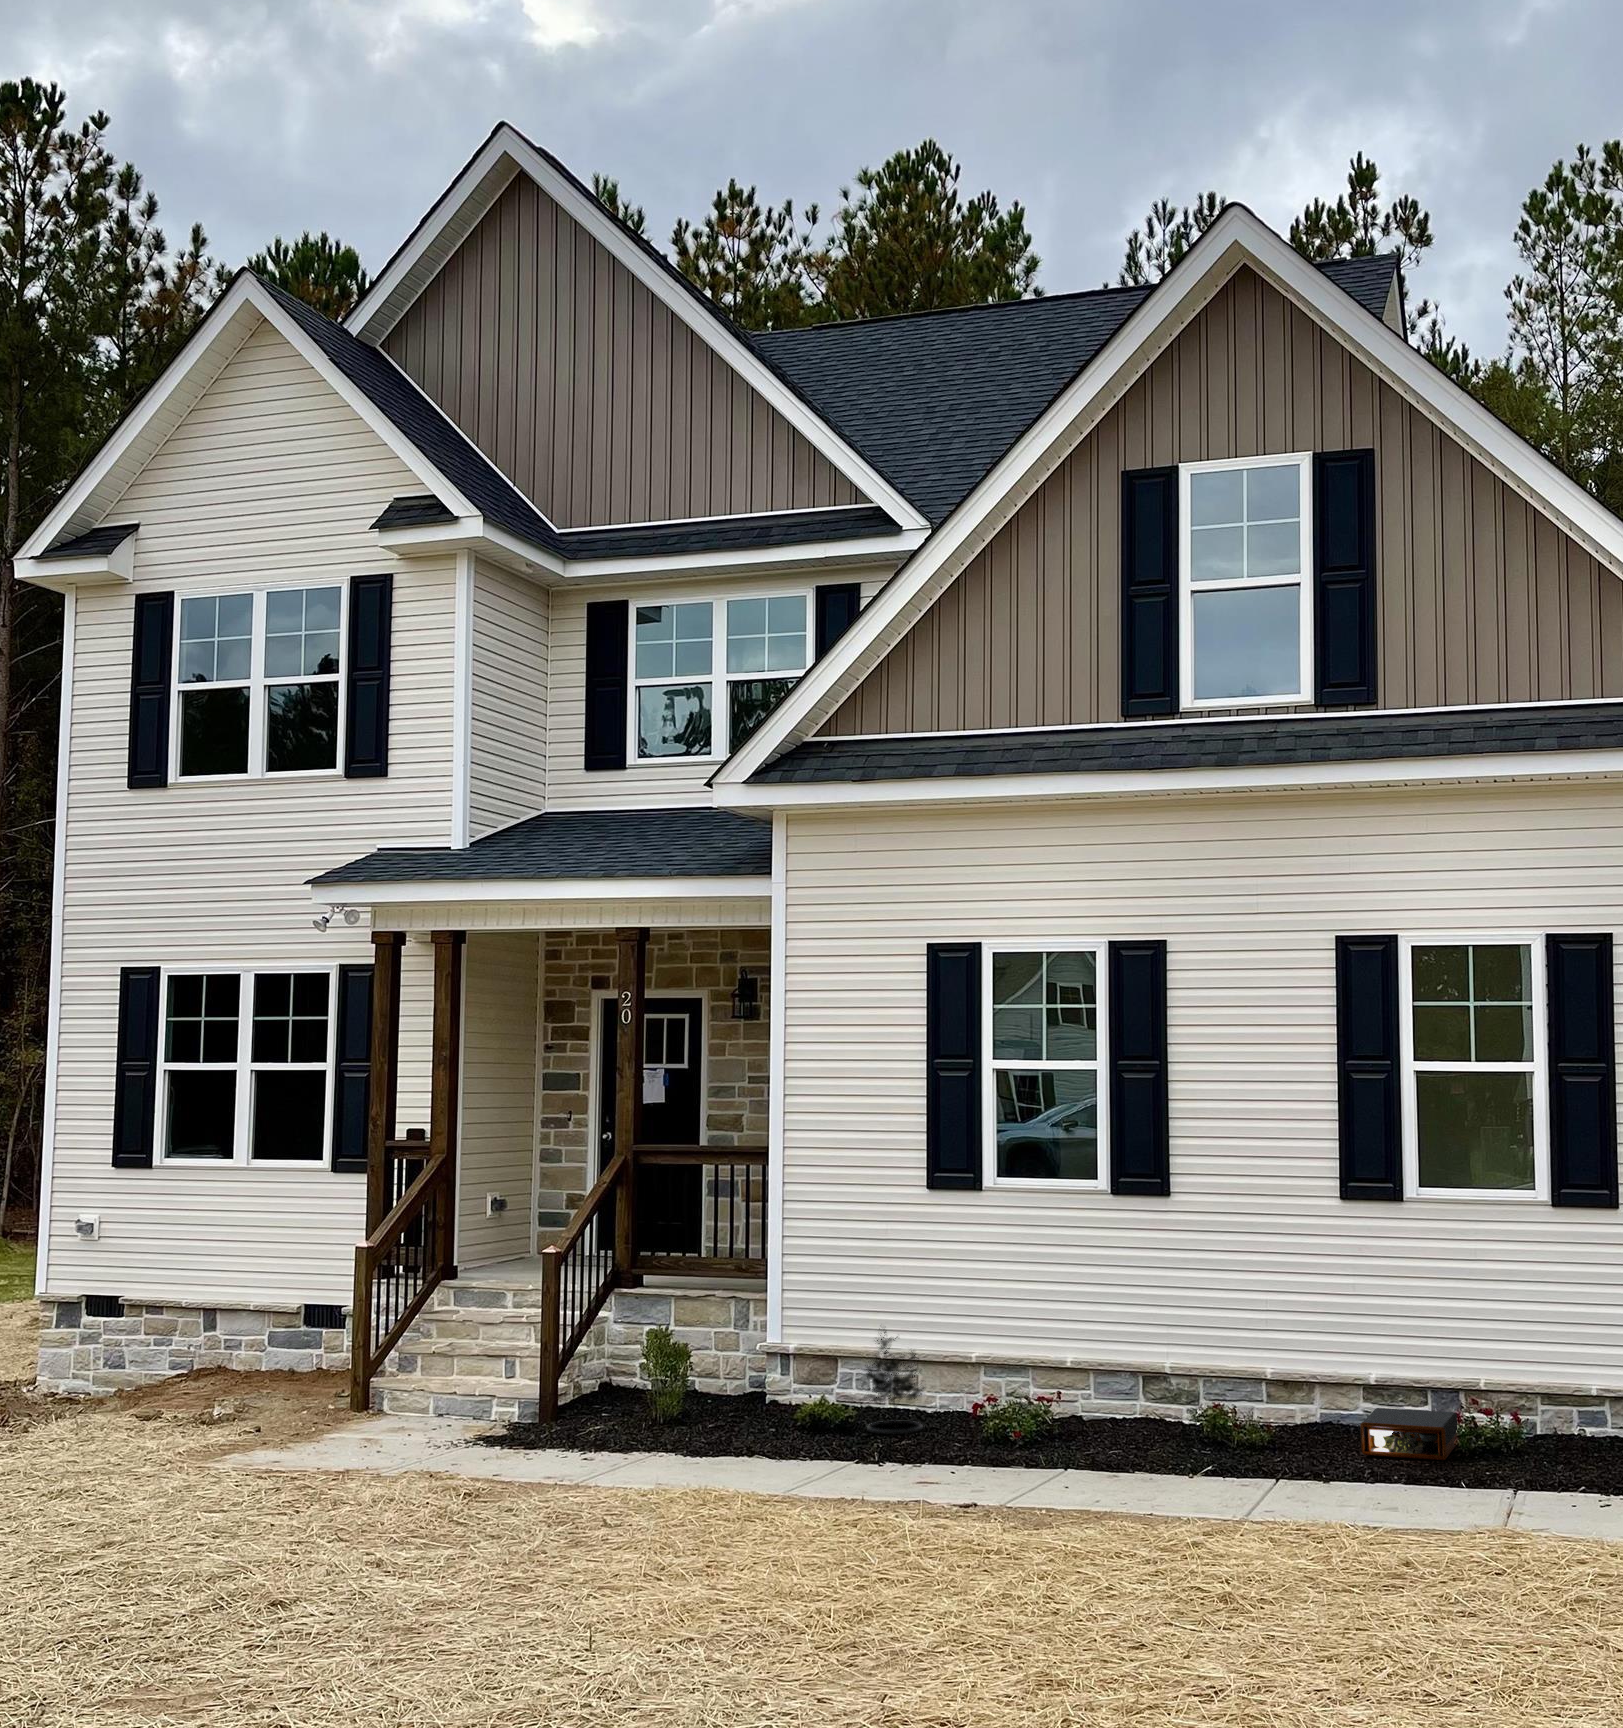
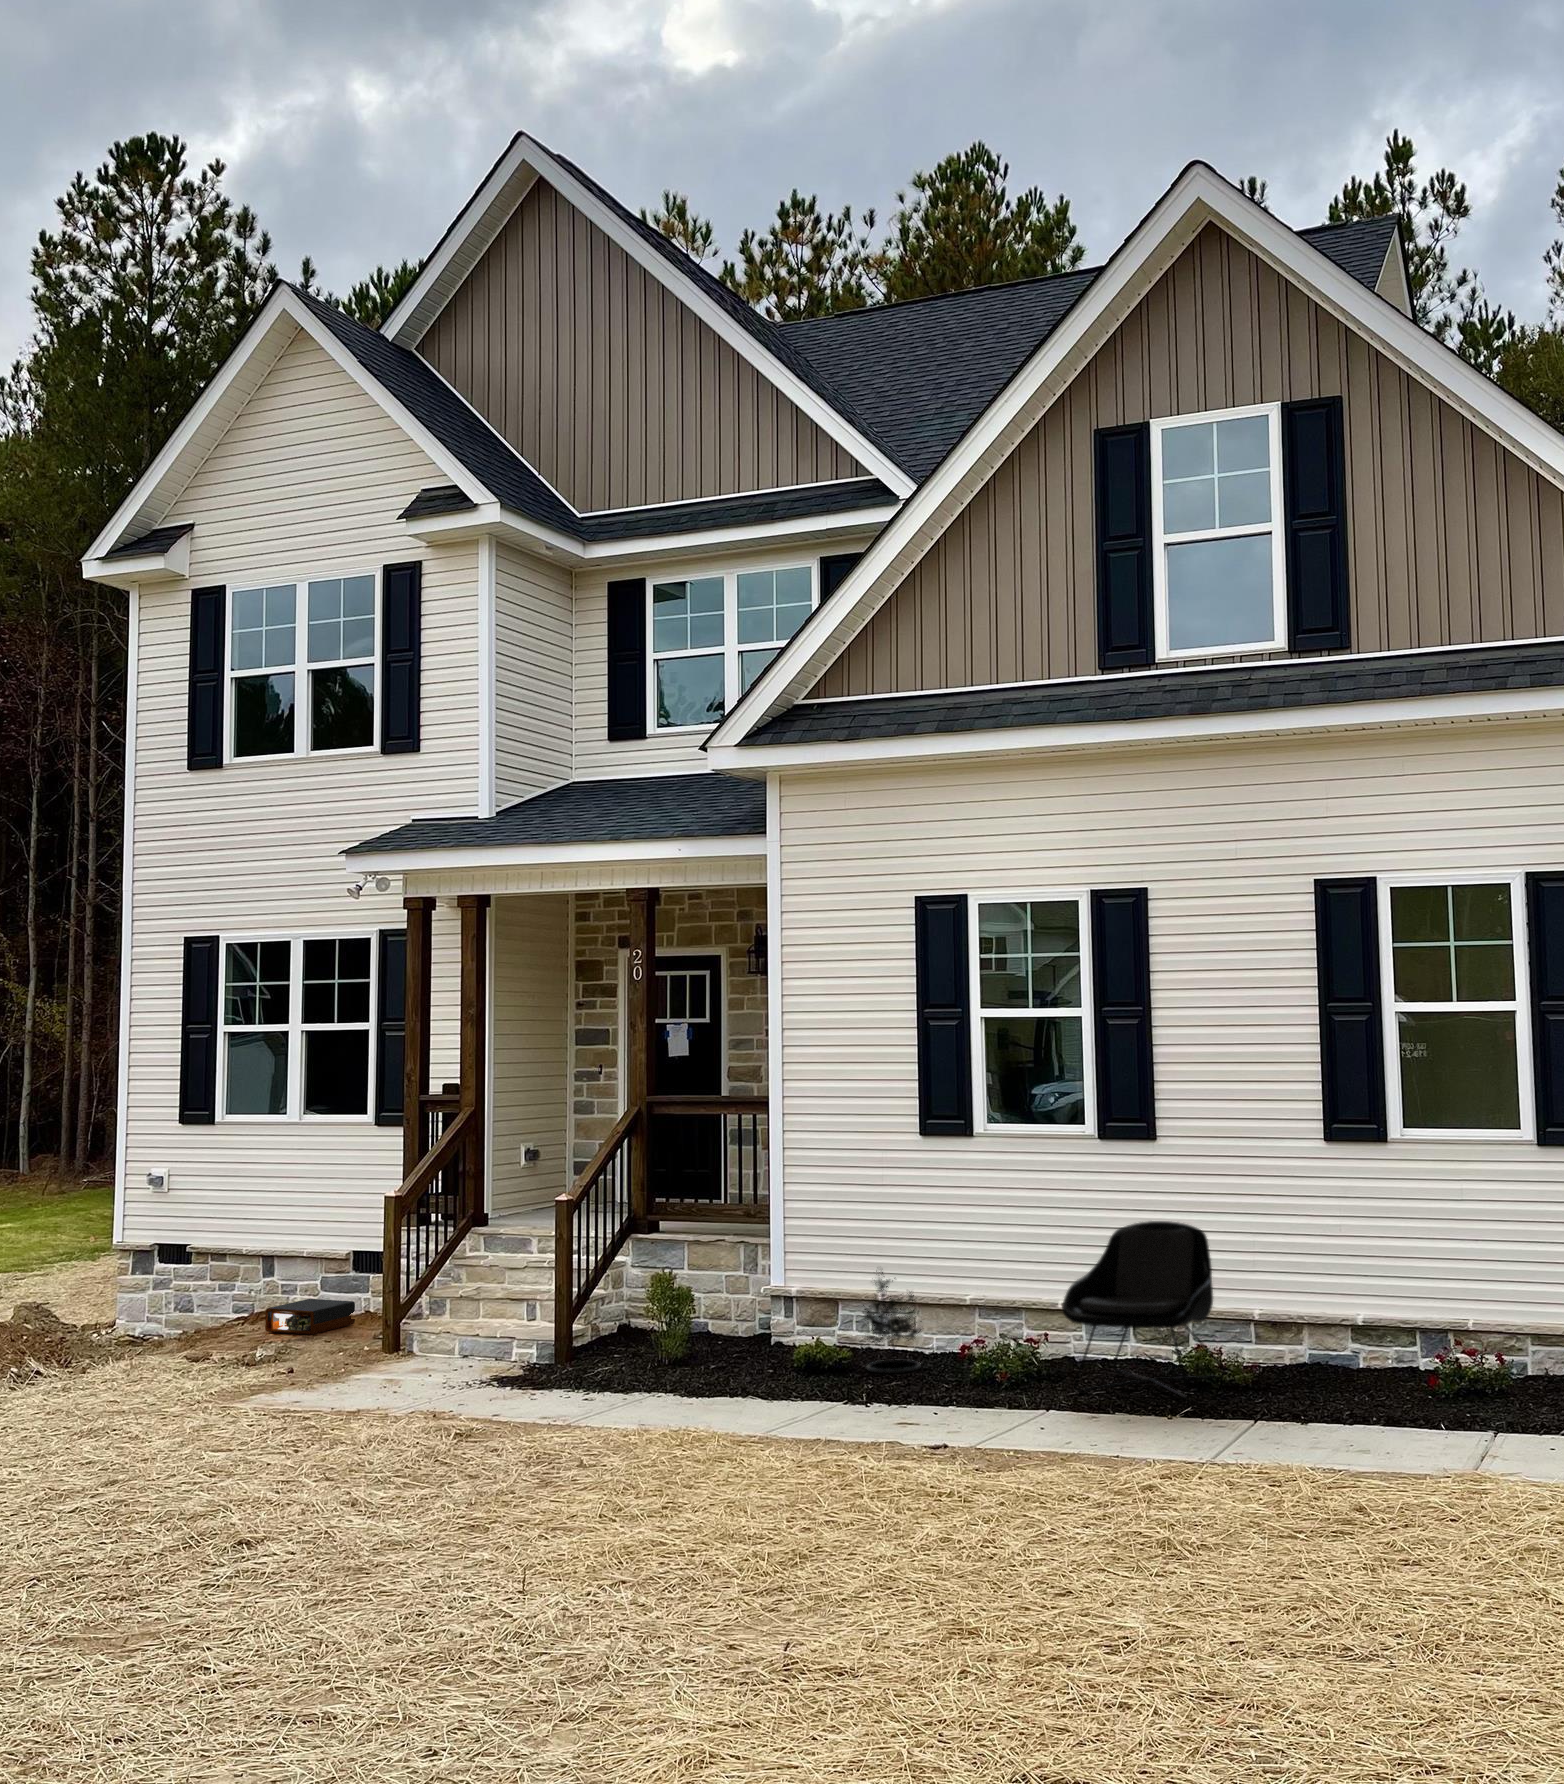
lounge chair: none [1079,1279,1237,1461] -> present [1062,1221,1226,1400]
storage box: present [1360,1408,1457,1460] -> present [265,1299,355,1335]

